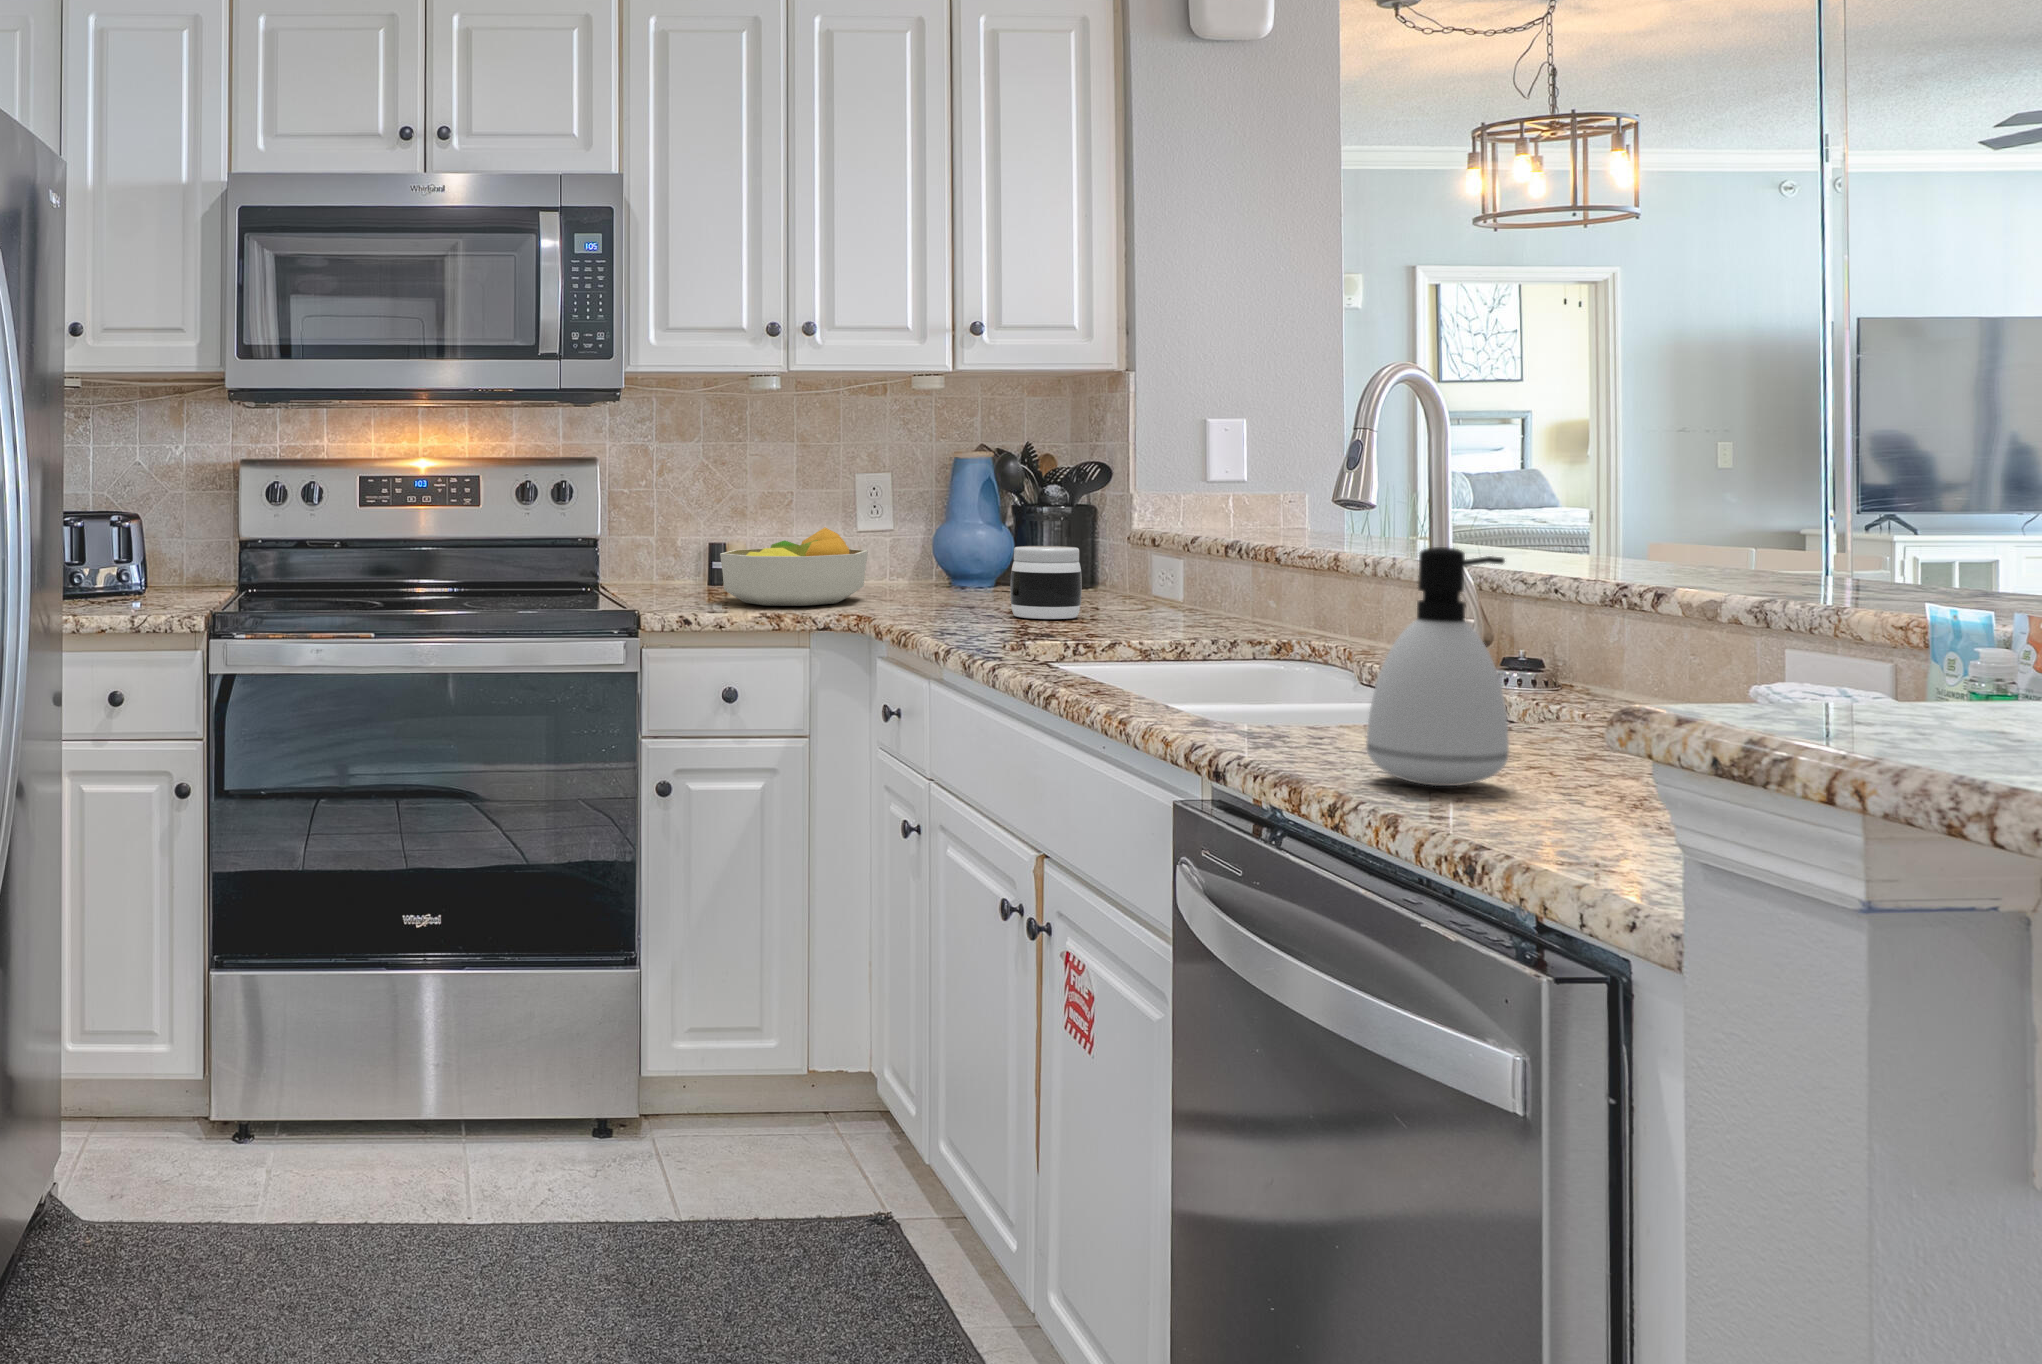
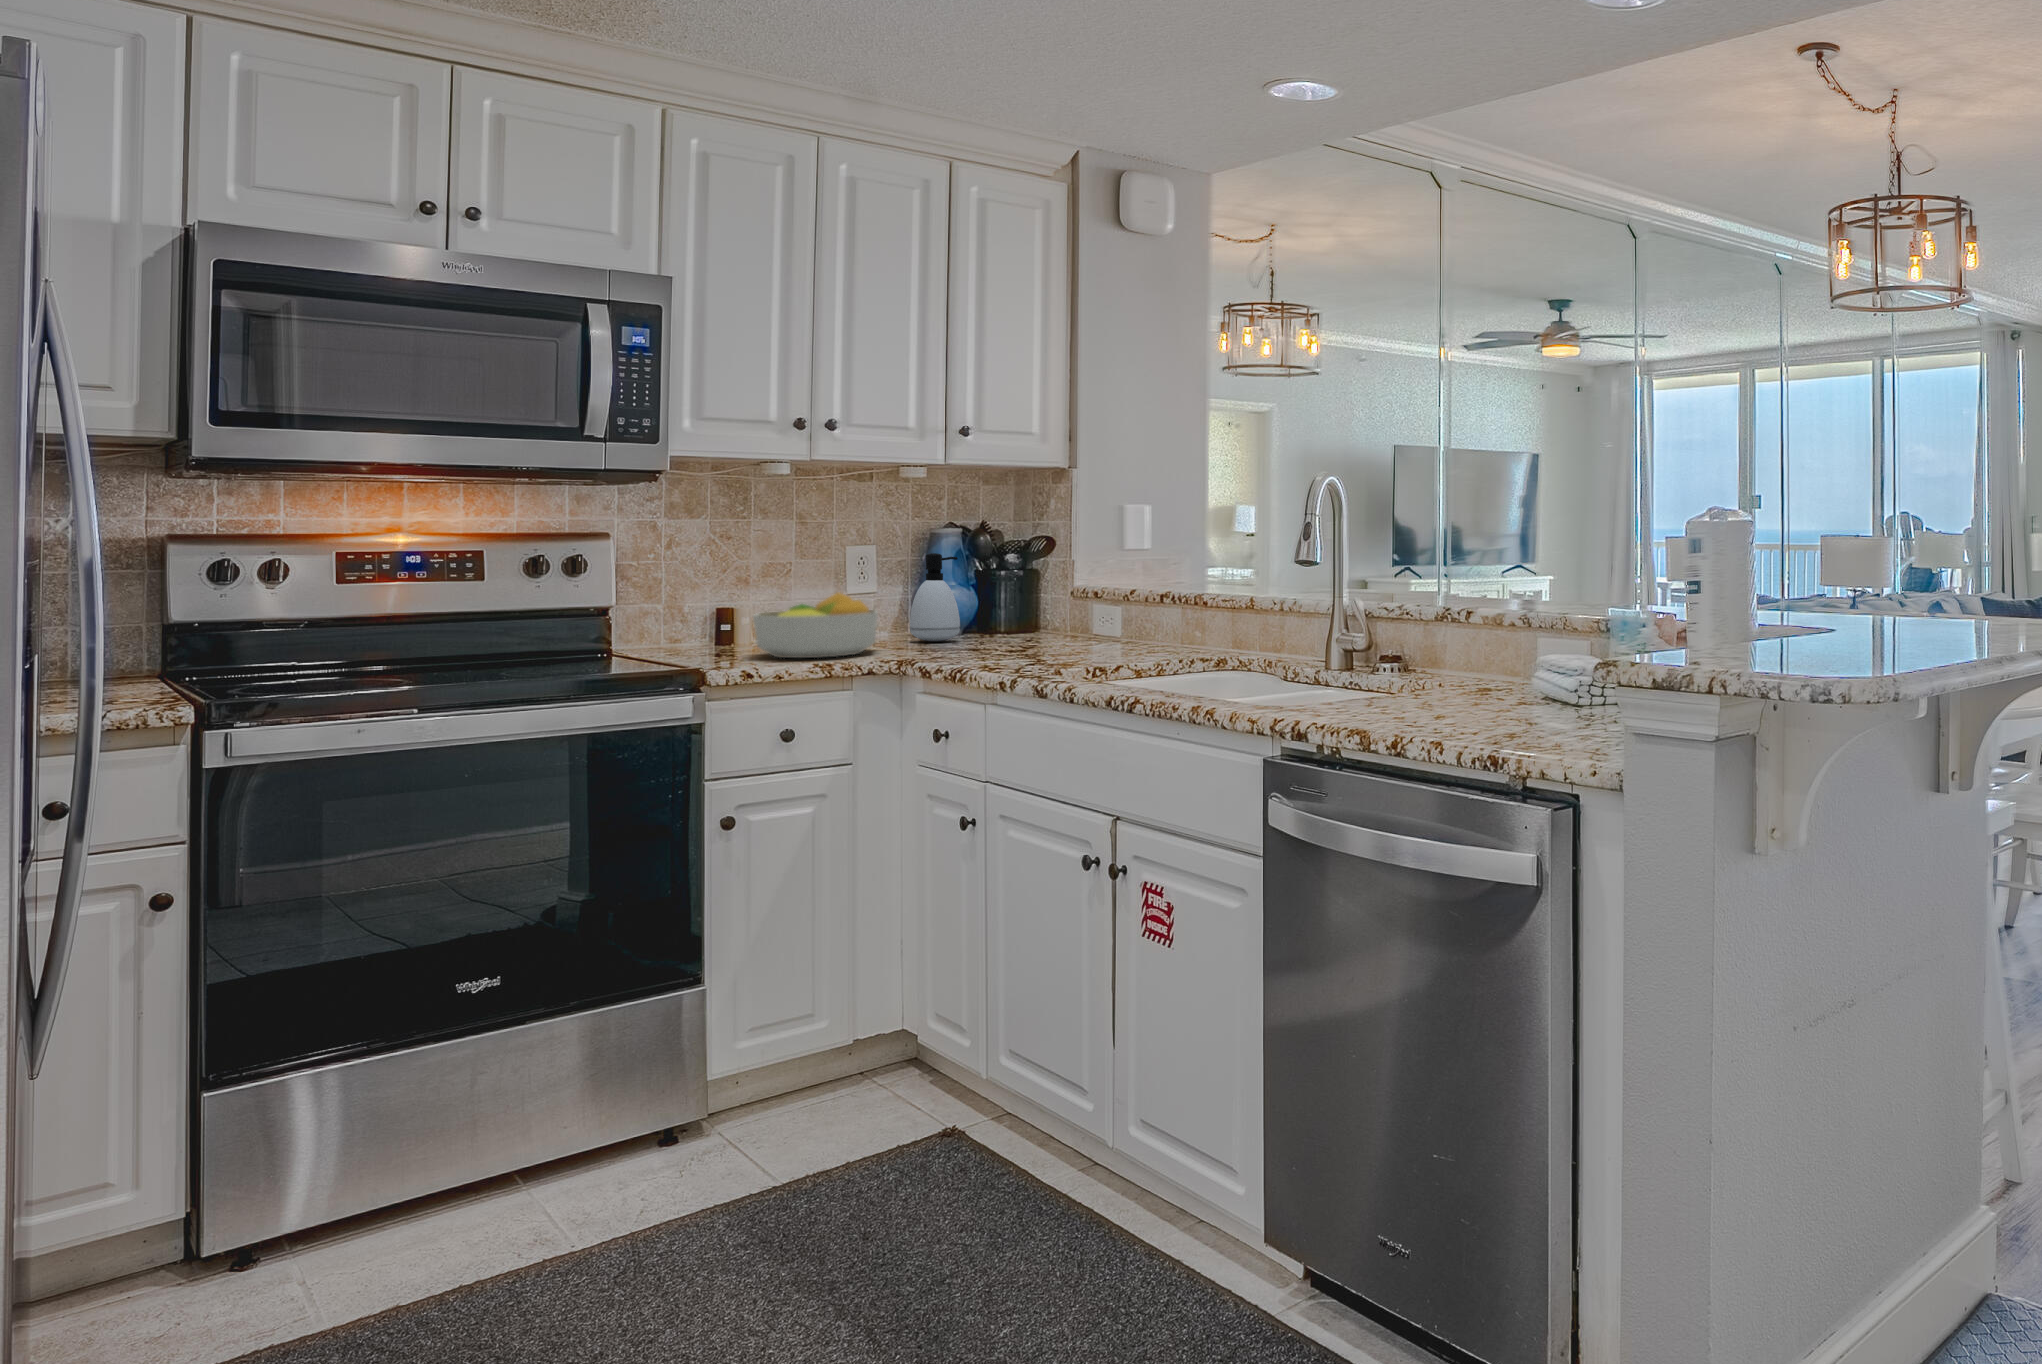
jar: present [1010,546,1082,619] -> none [1014,601,1068,656]
soap dispenser: present [1366,547,1509,786] -> present [910,553,960,641]

